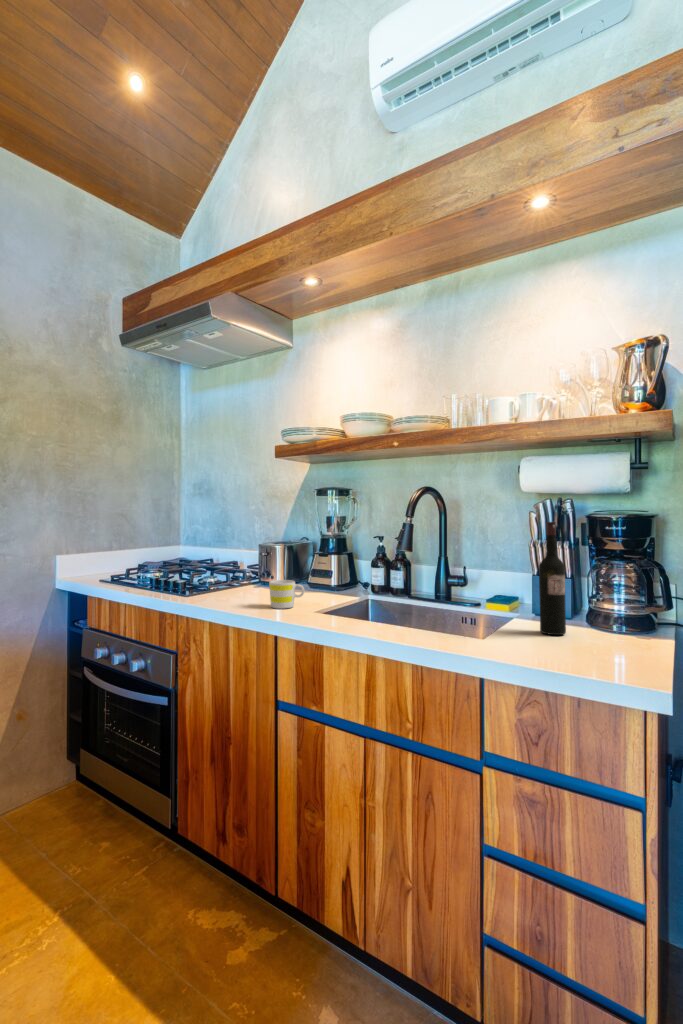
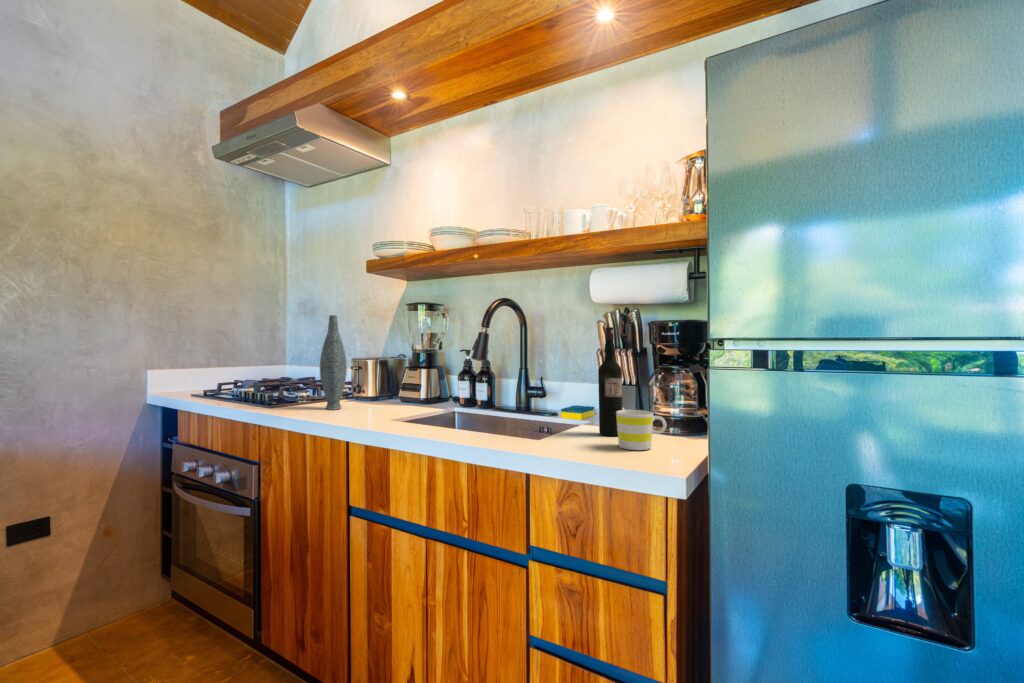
vase: none [235,504,261,599] -> present [320,315,347,410]
mug: present [269,580,304,609] -> present [616,410,667,450]

